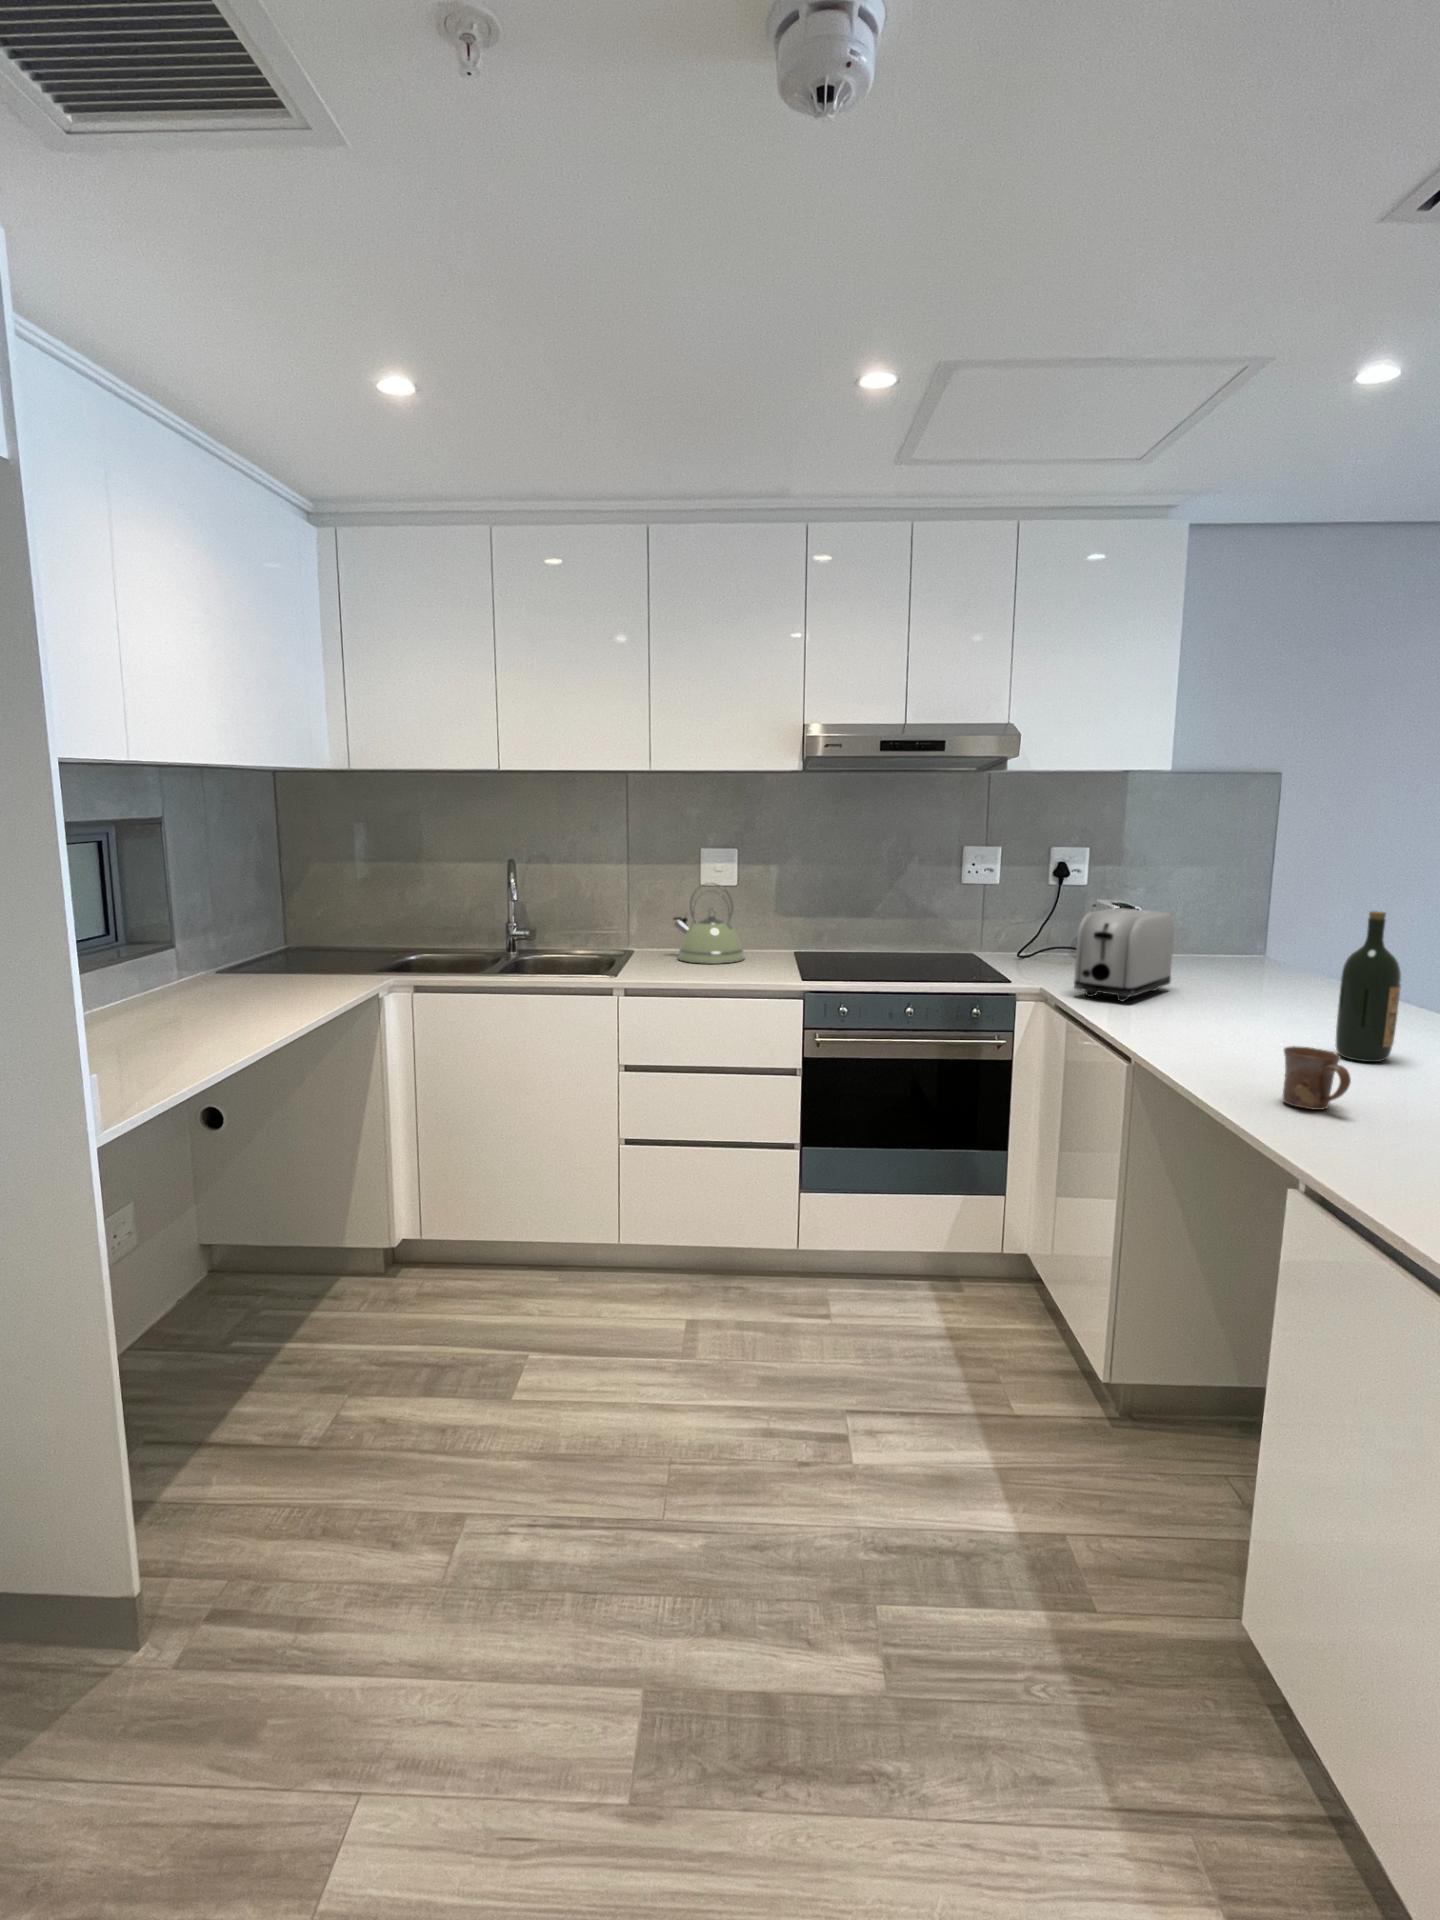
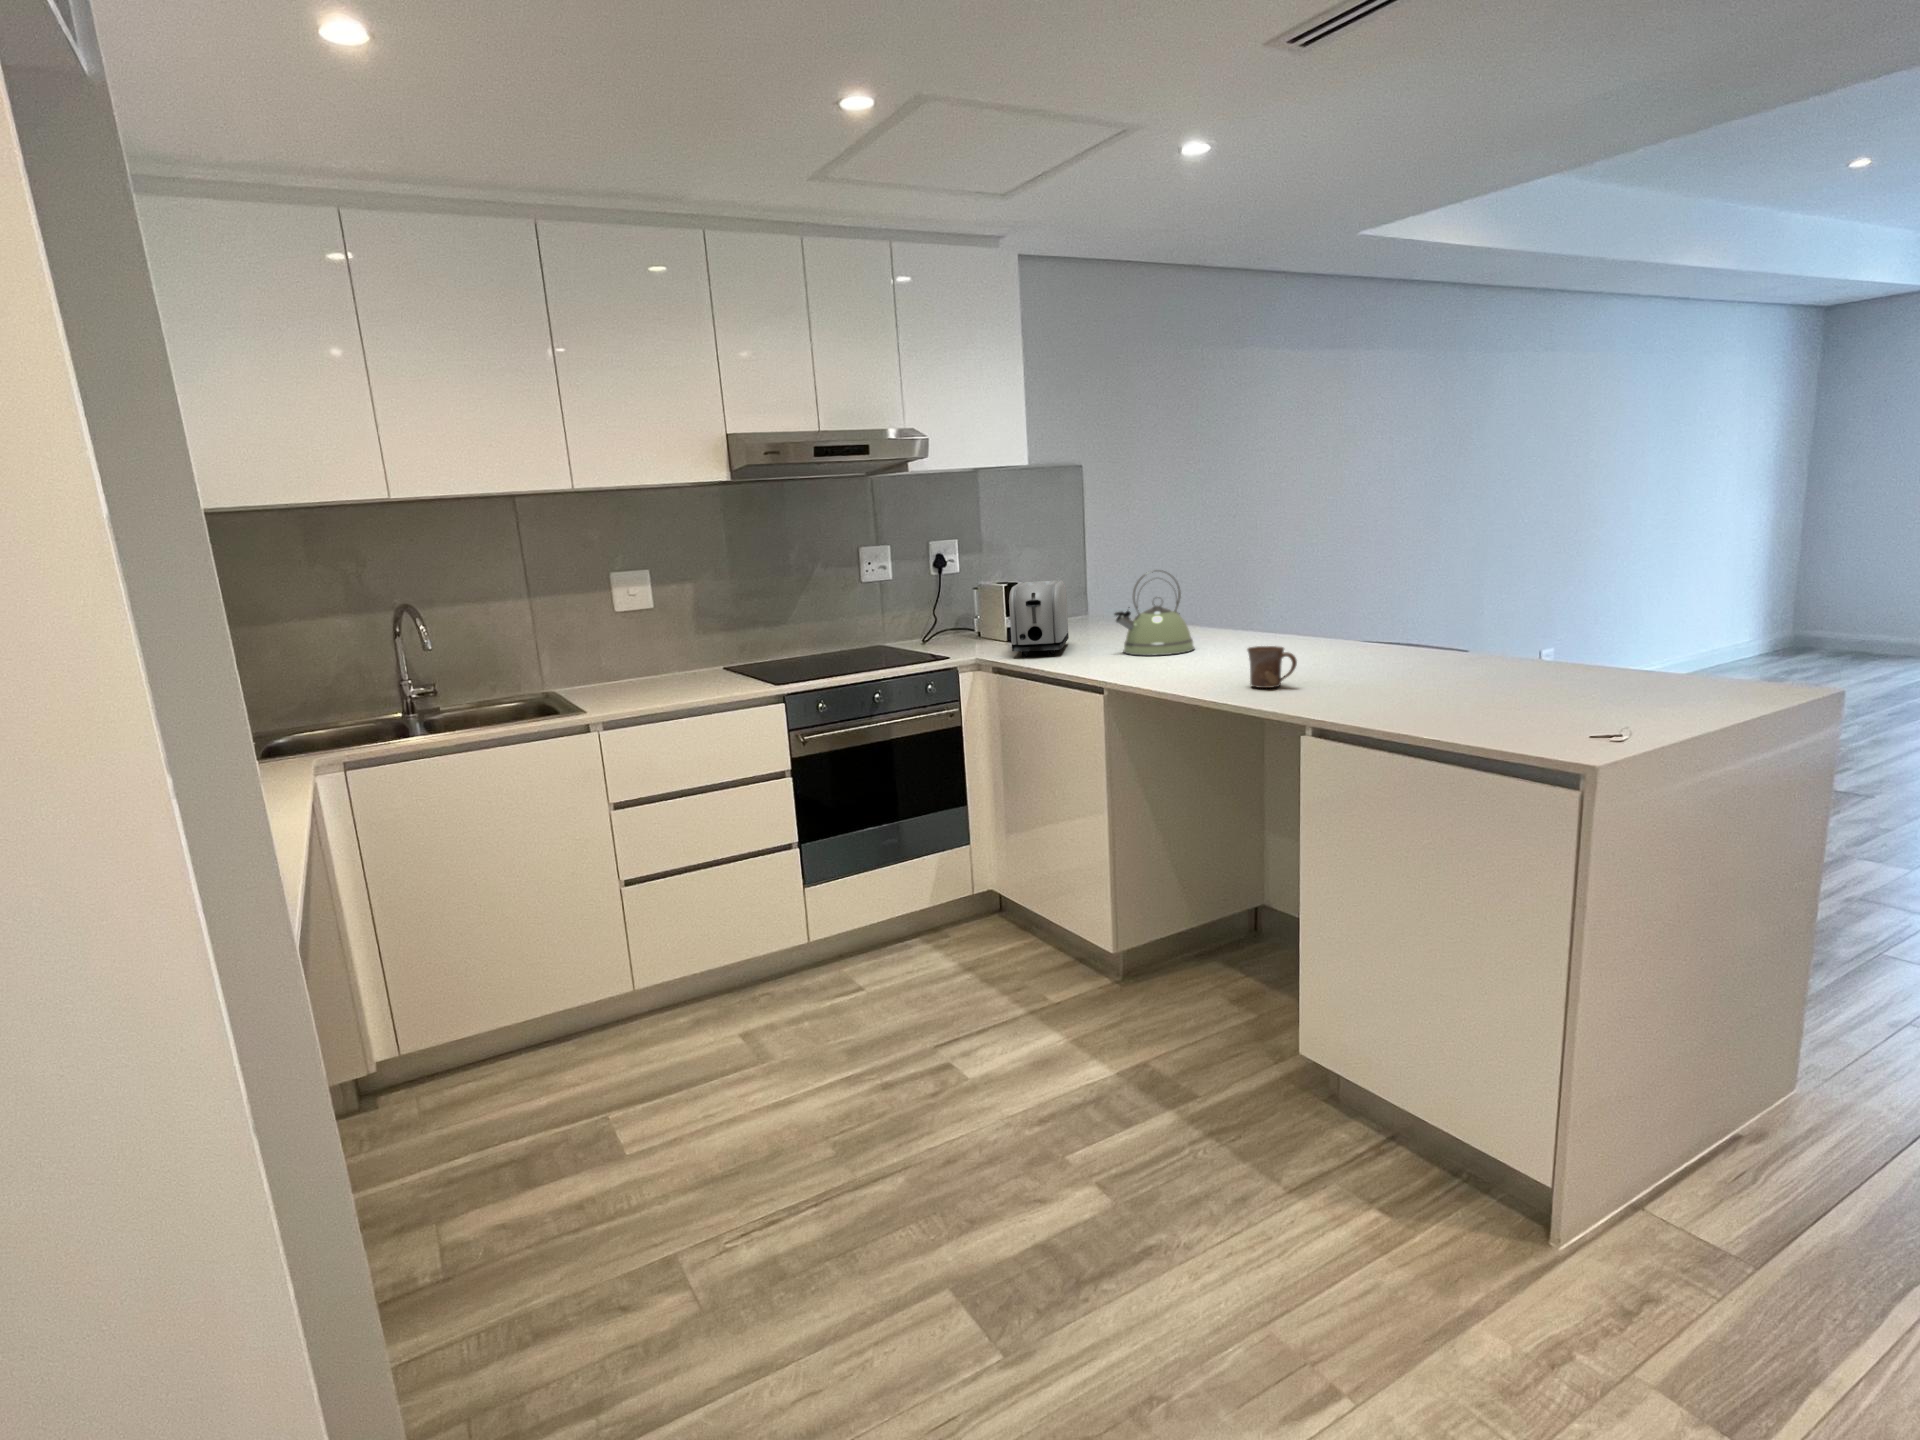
kettle: present [674,883,744,964] -> present [1115,570,1194,656]
wine bottle: present [1336,911,1401,1062] -> none [1228,552,1266,660]

